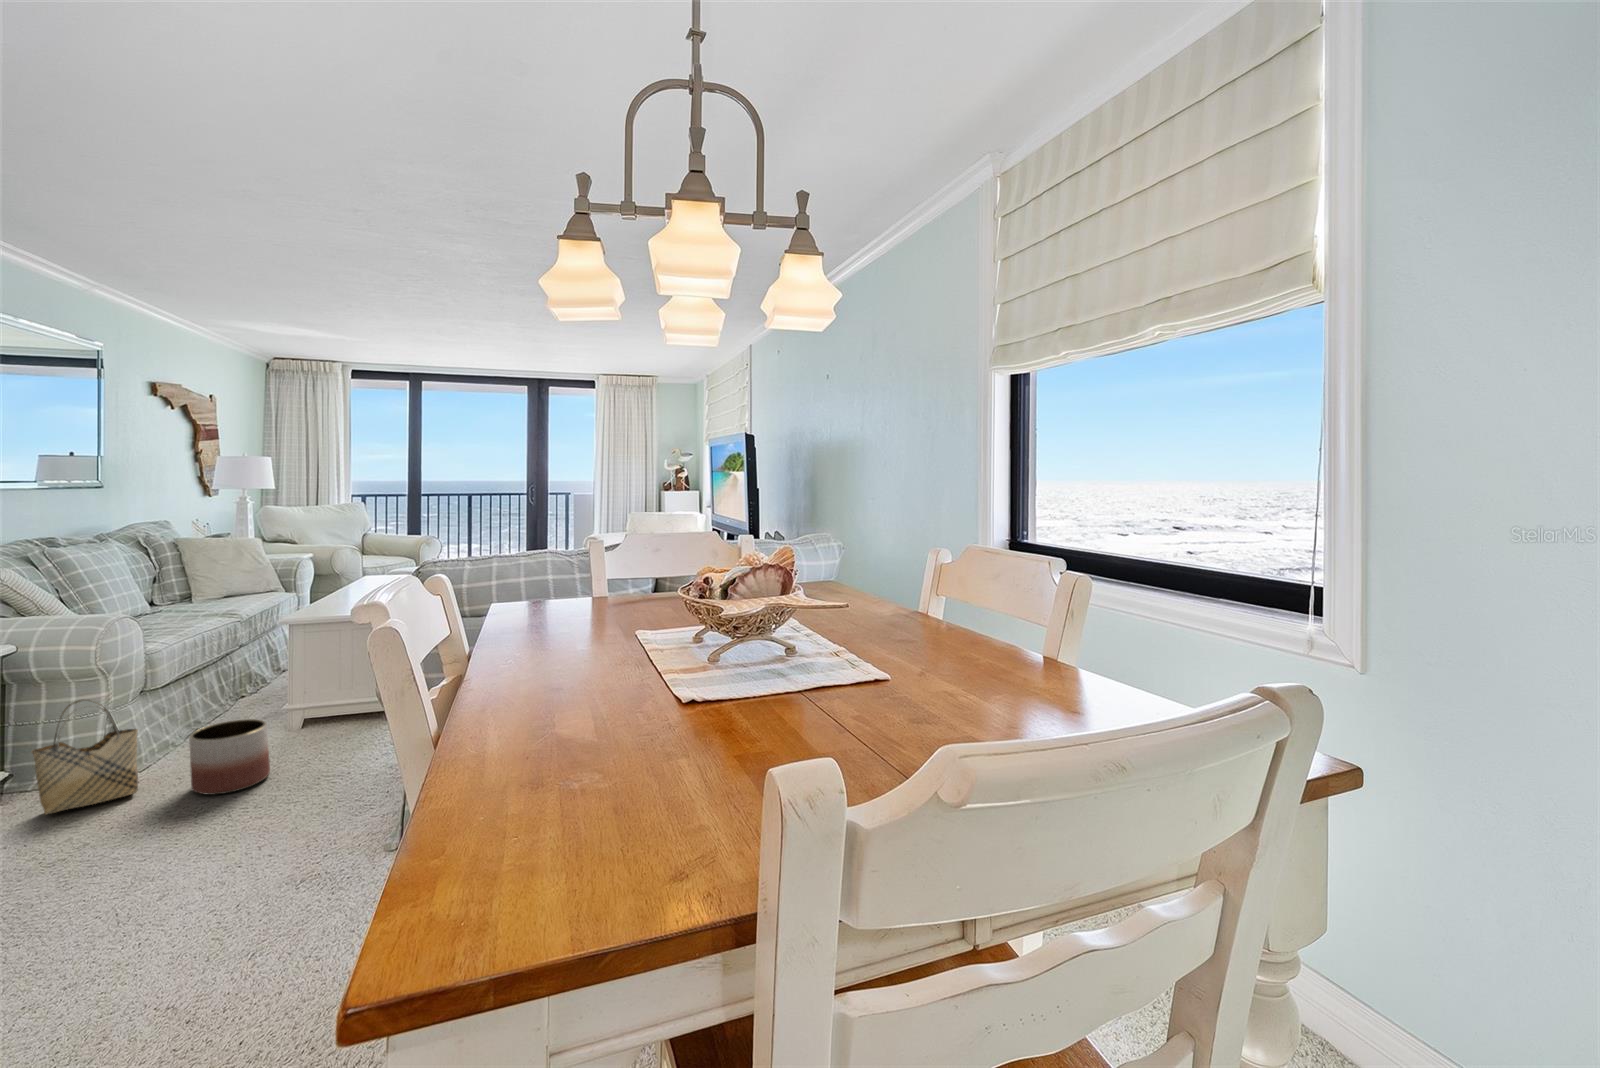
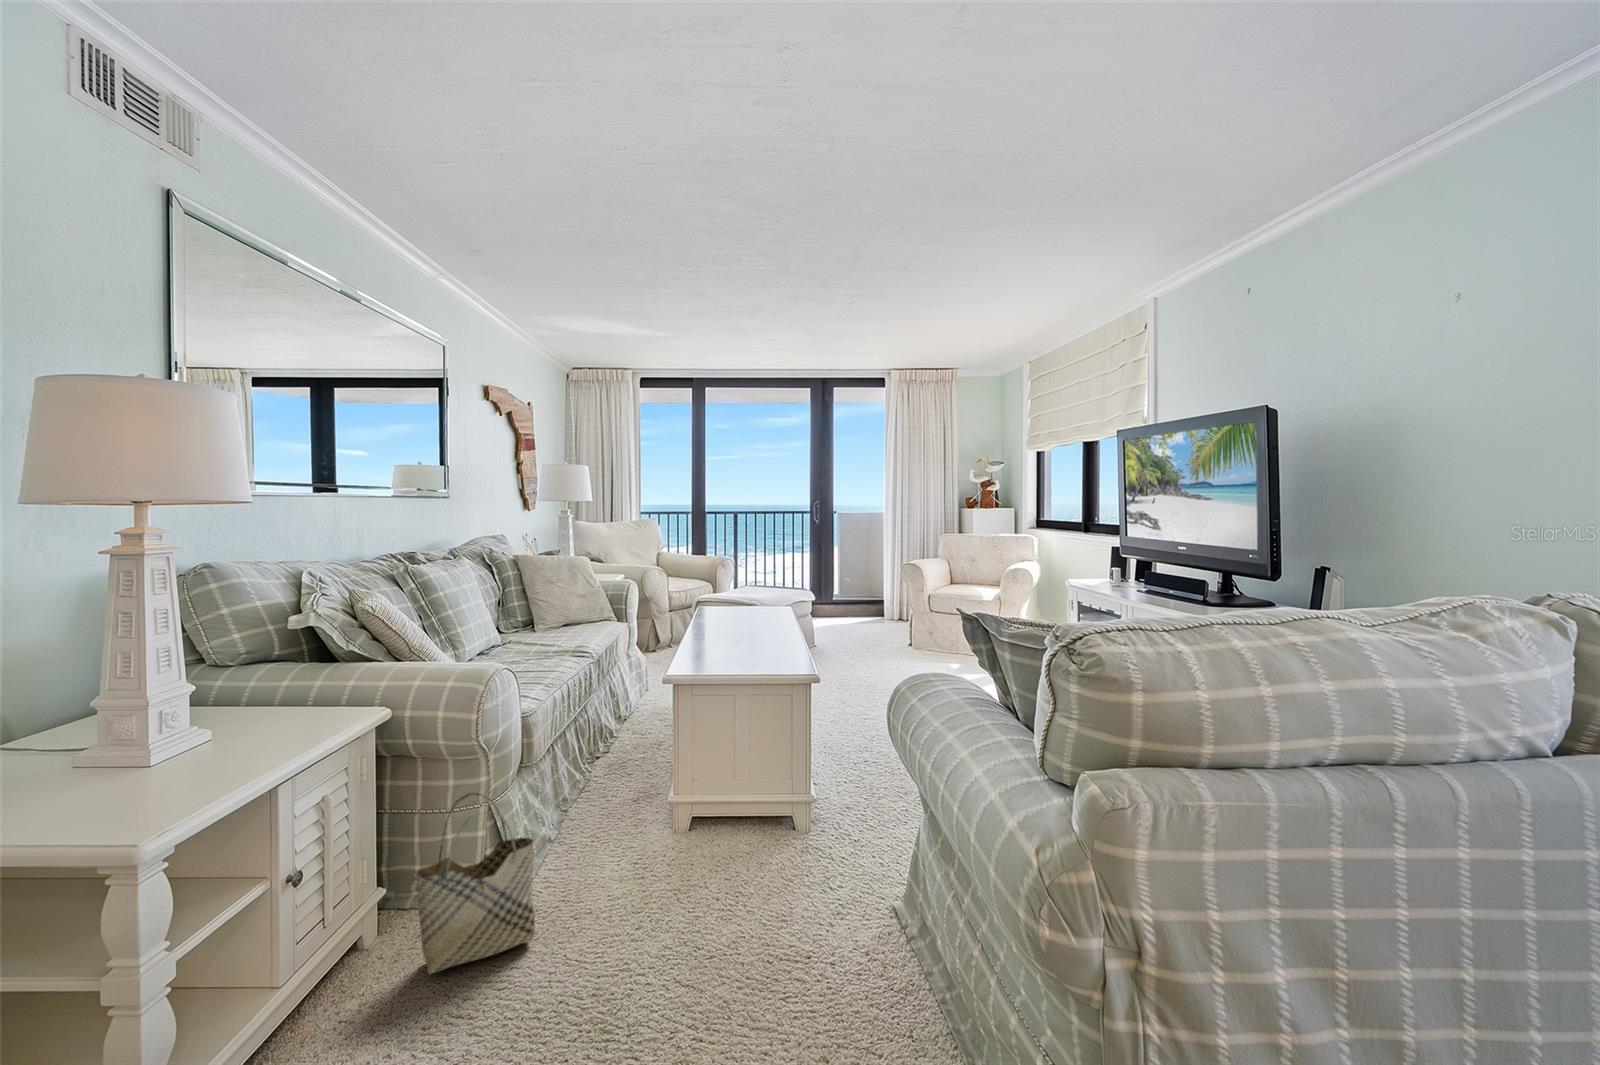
planter: present [189,719,270,795] -> none [602,832,697,960]

